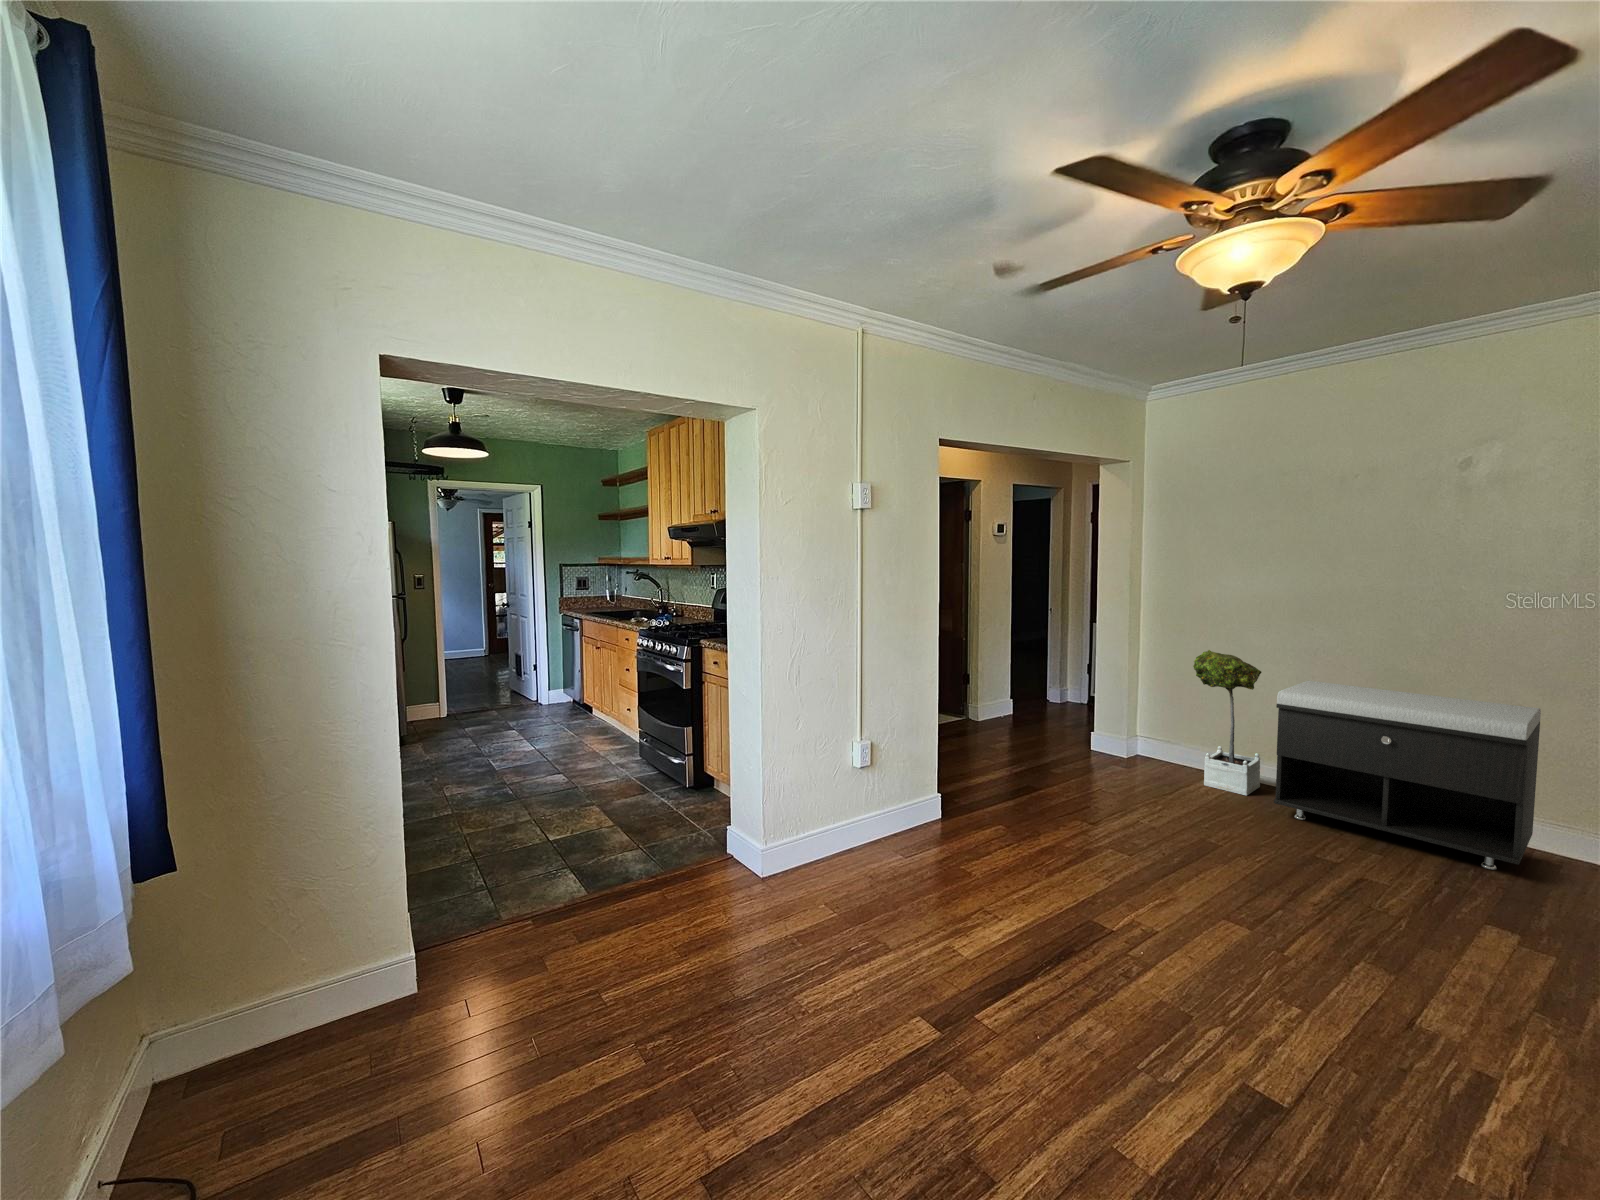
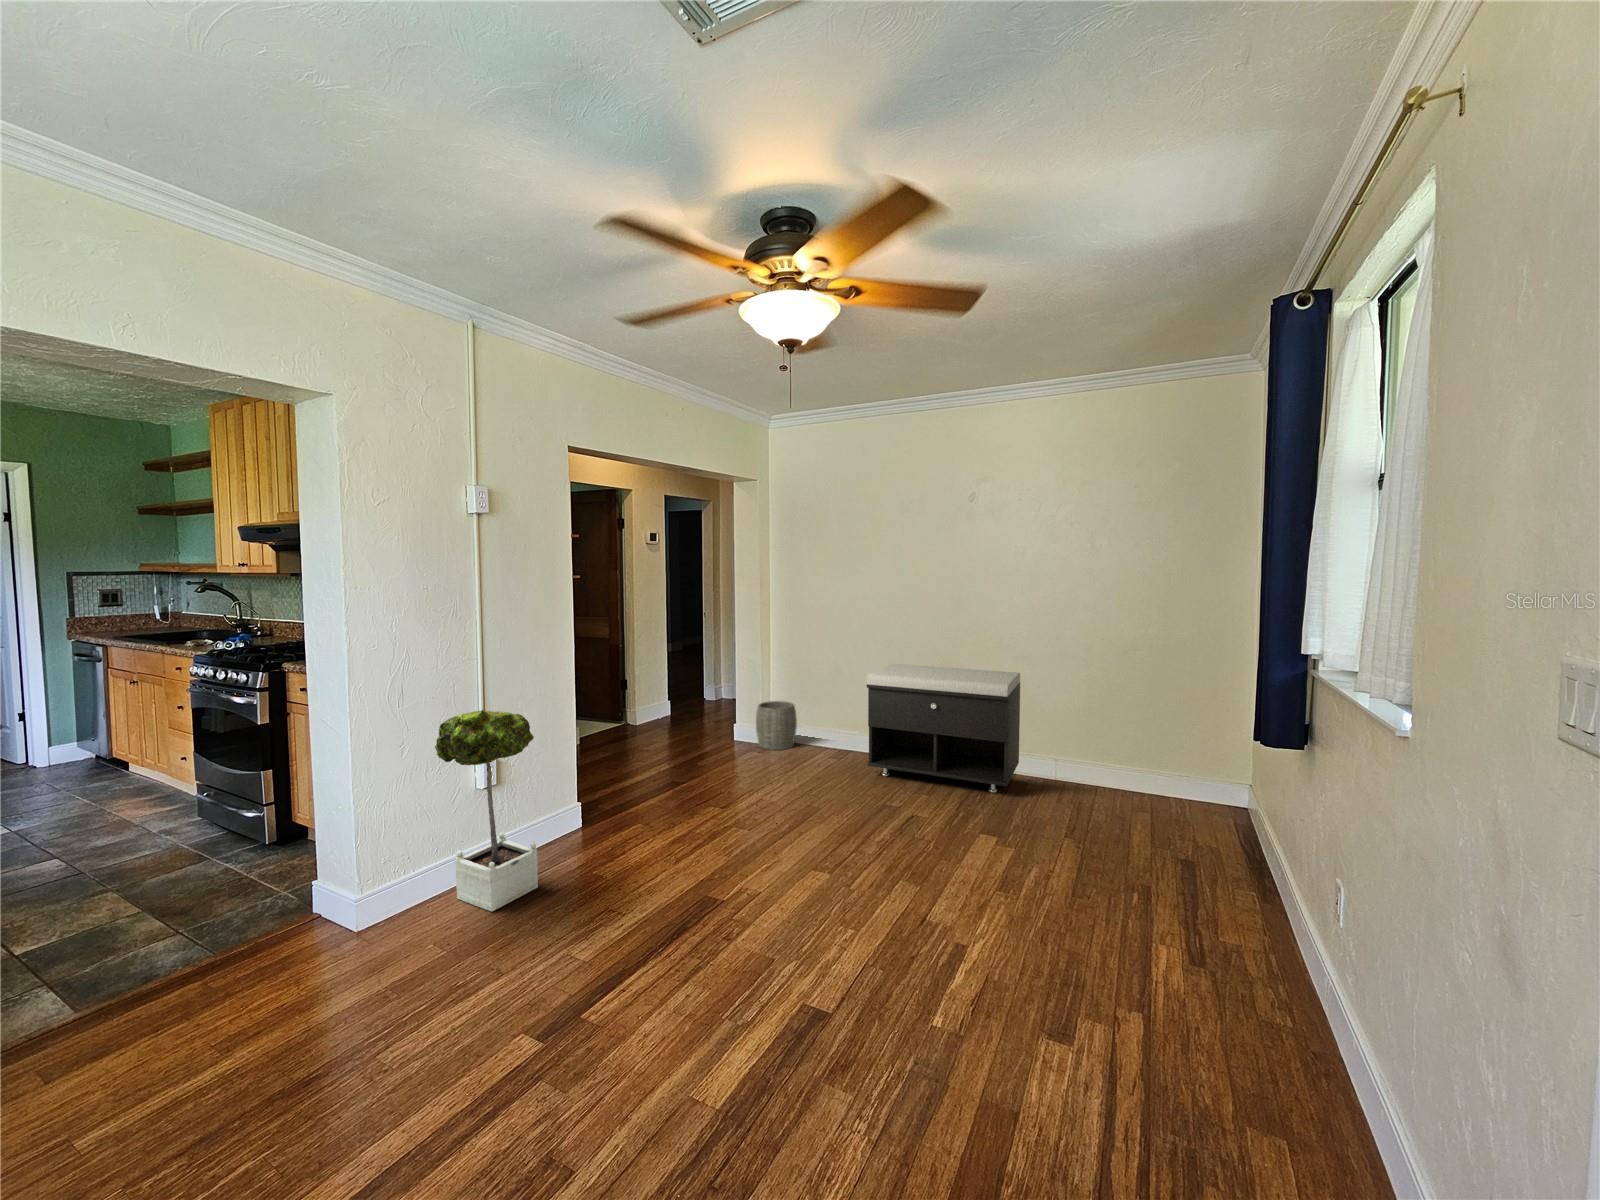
potted tree: present [1193,650,1262,796] -> present [435,710,538,912]
woven basket: none [1114,712,1166,768] -> present [756,701,797,750]

